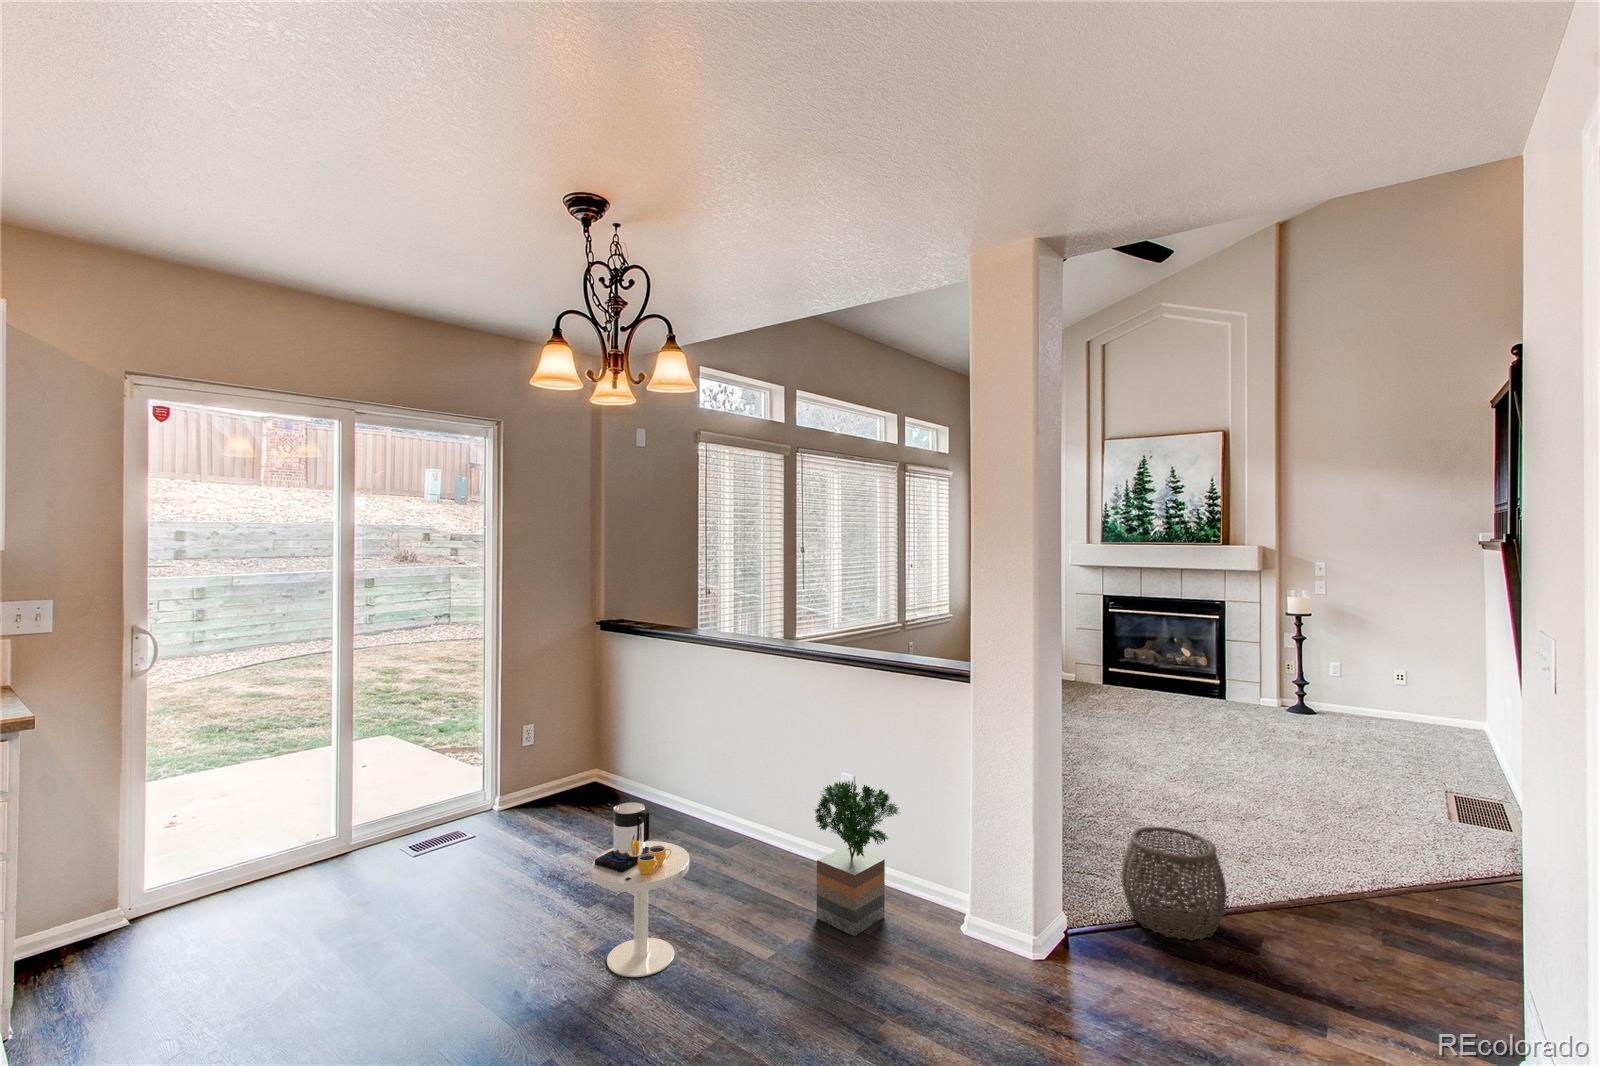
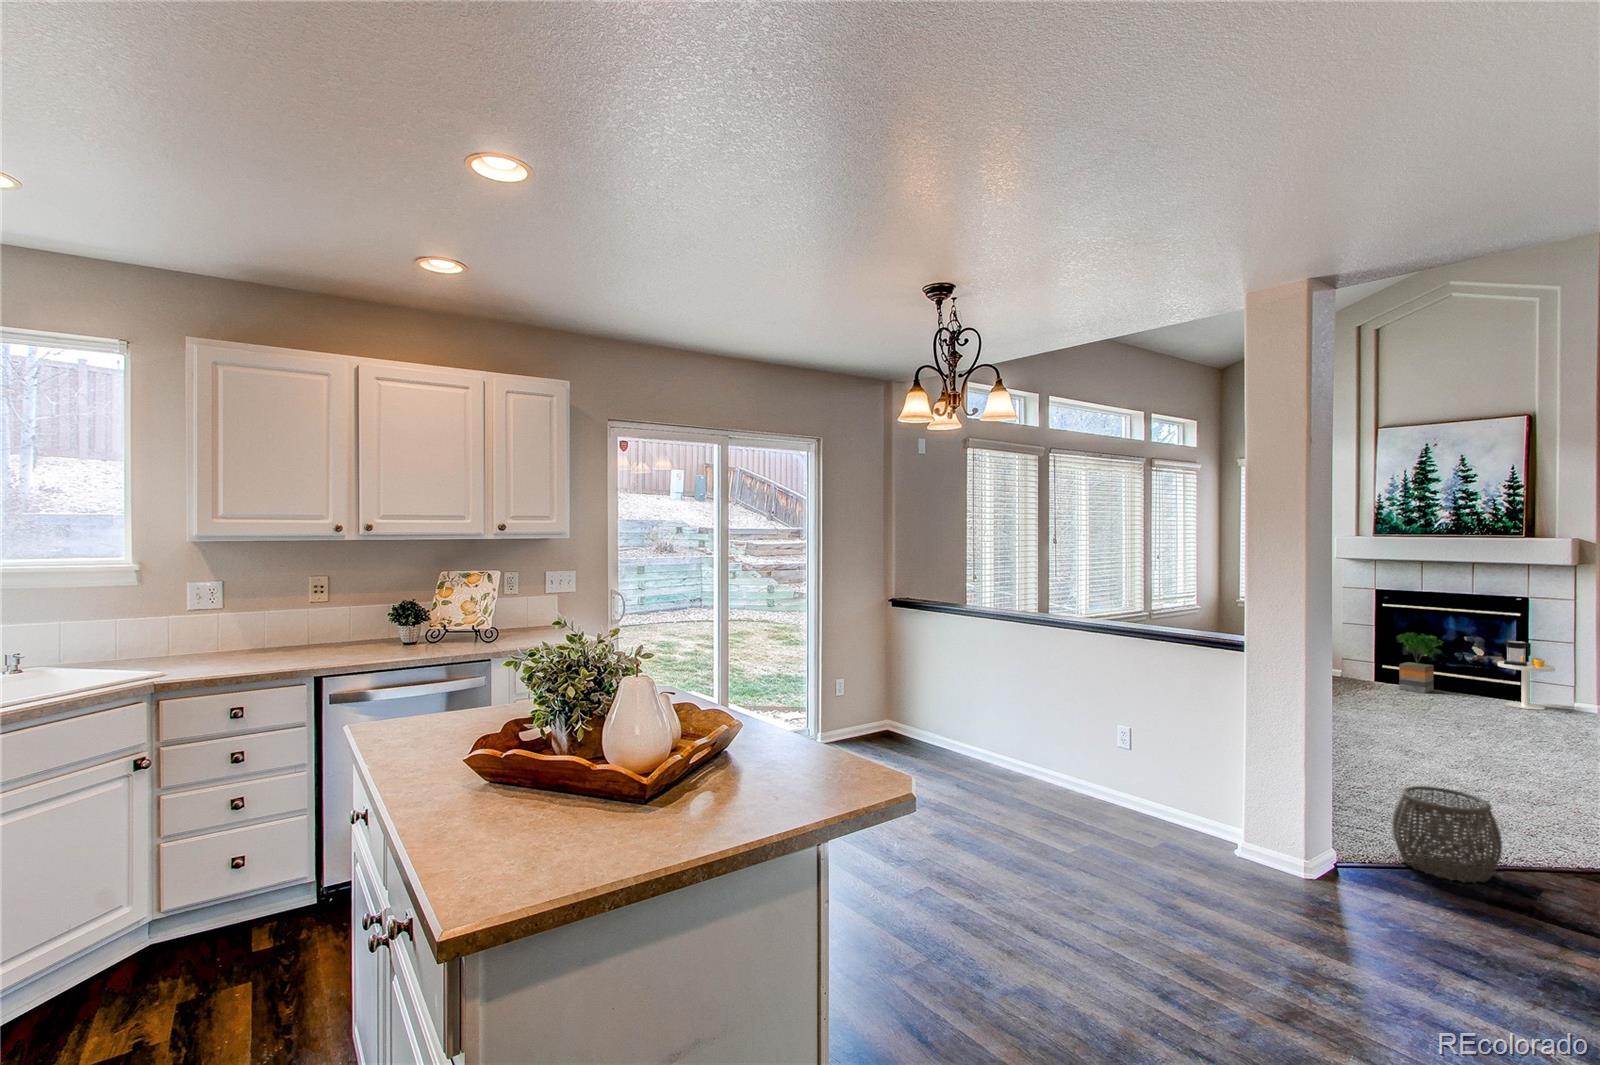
potted tree: present [814,781,900,936] -> present [1397,632,1442,693]
side table: present [592,802,690,977] -> present [1497,641,1555,710]

